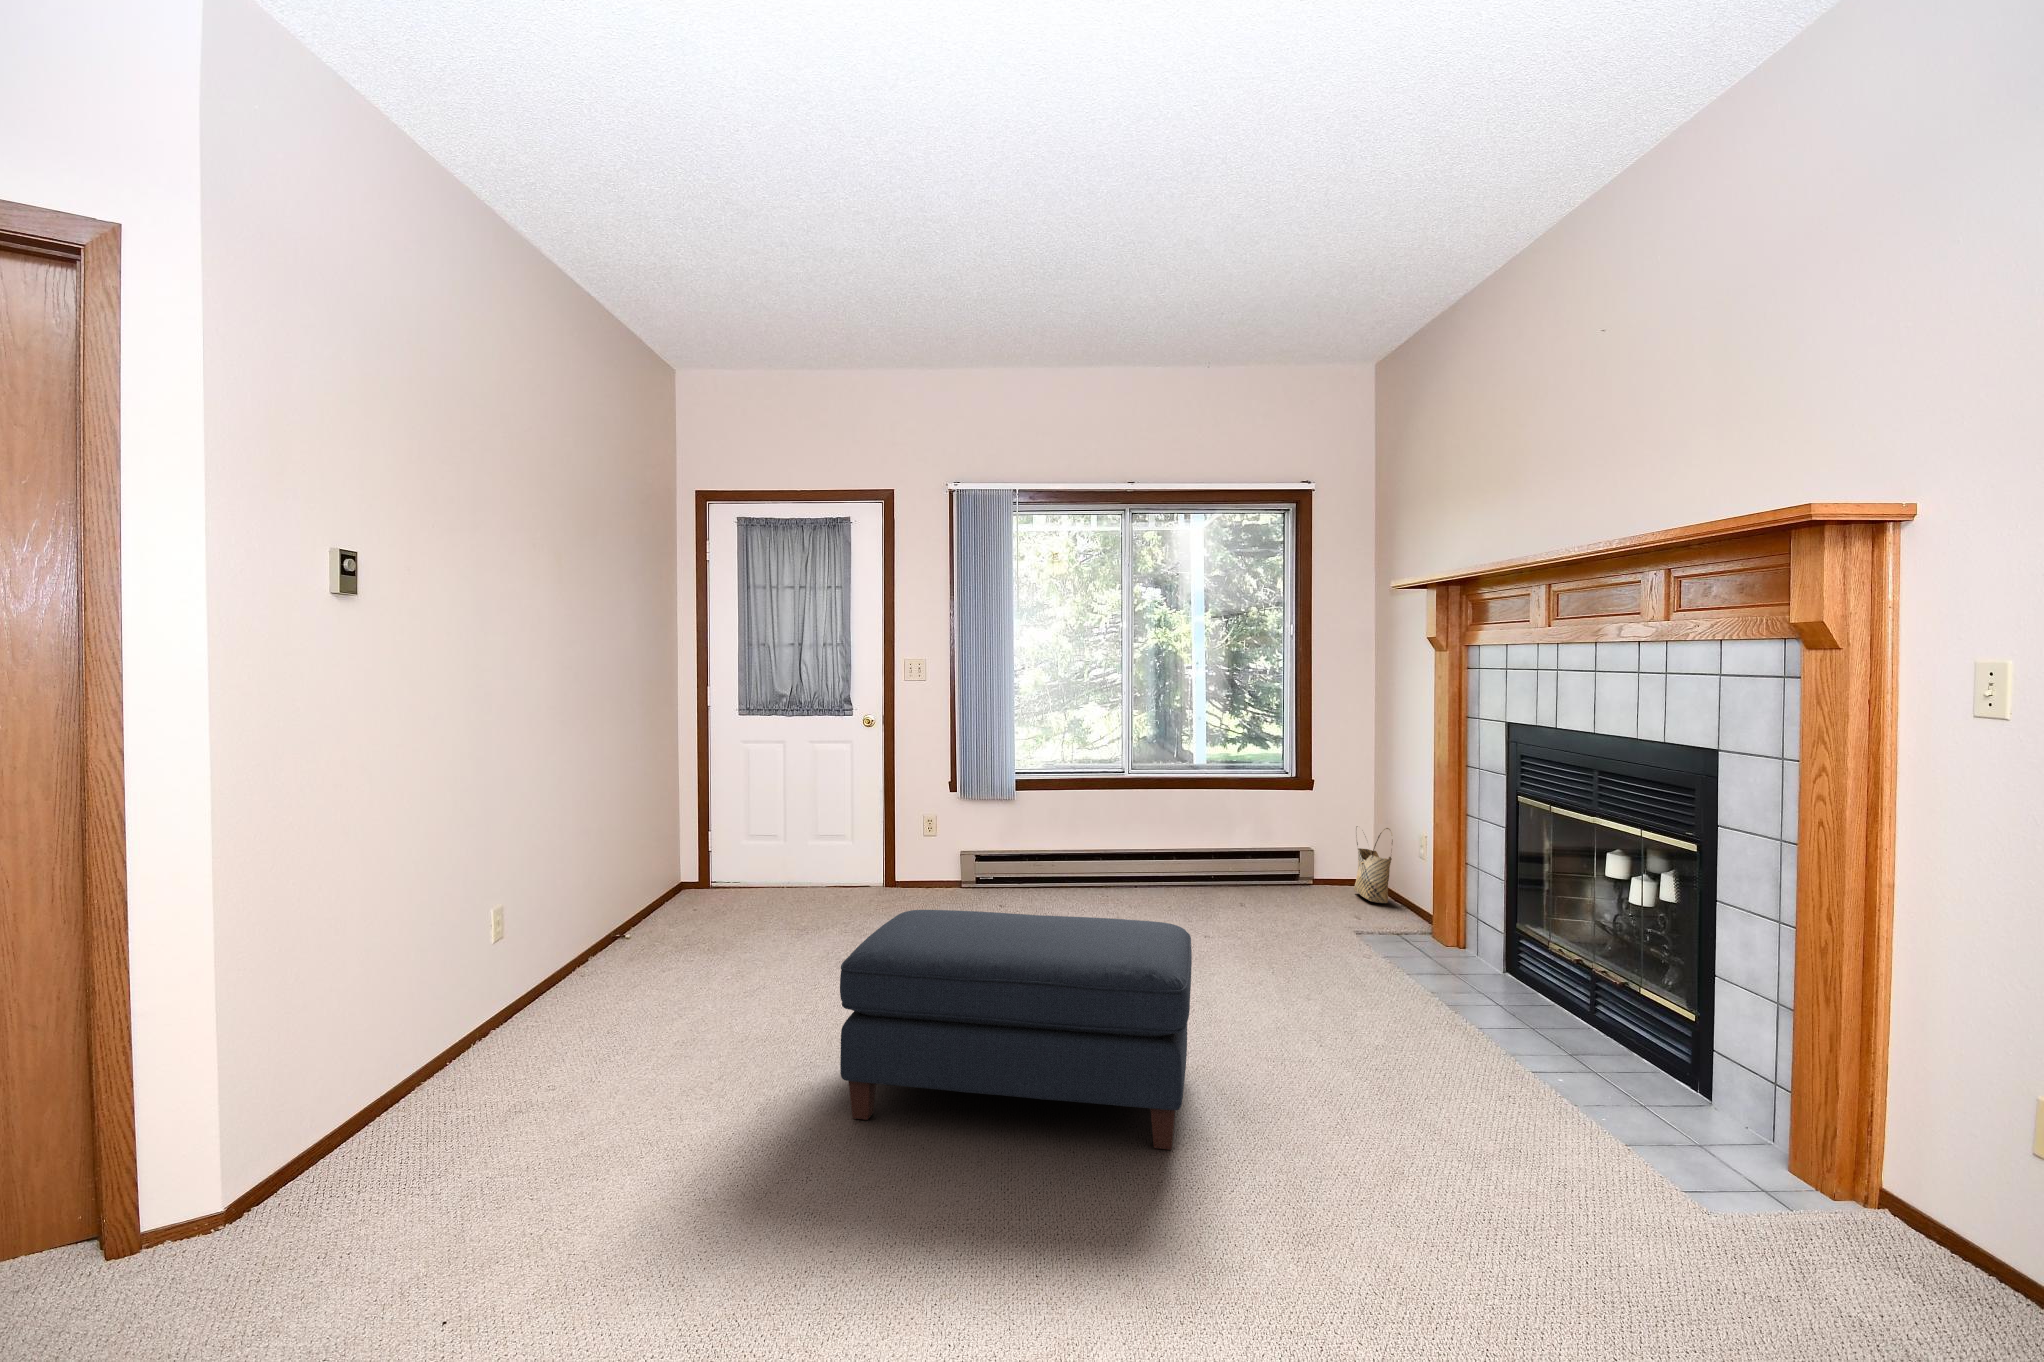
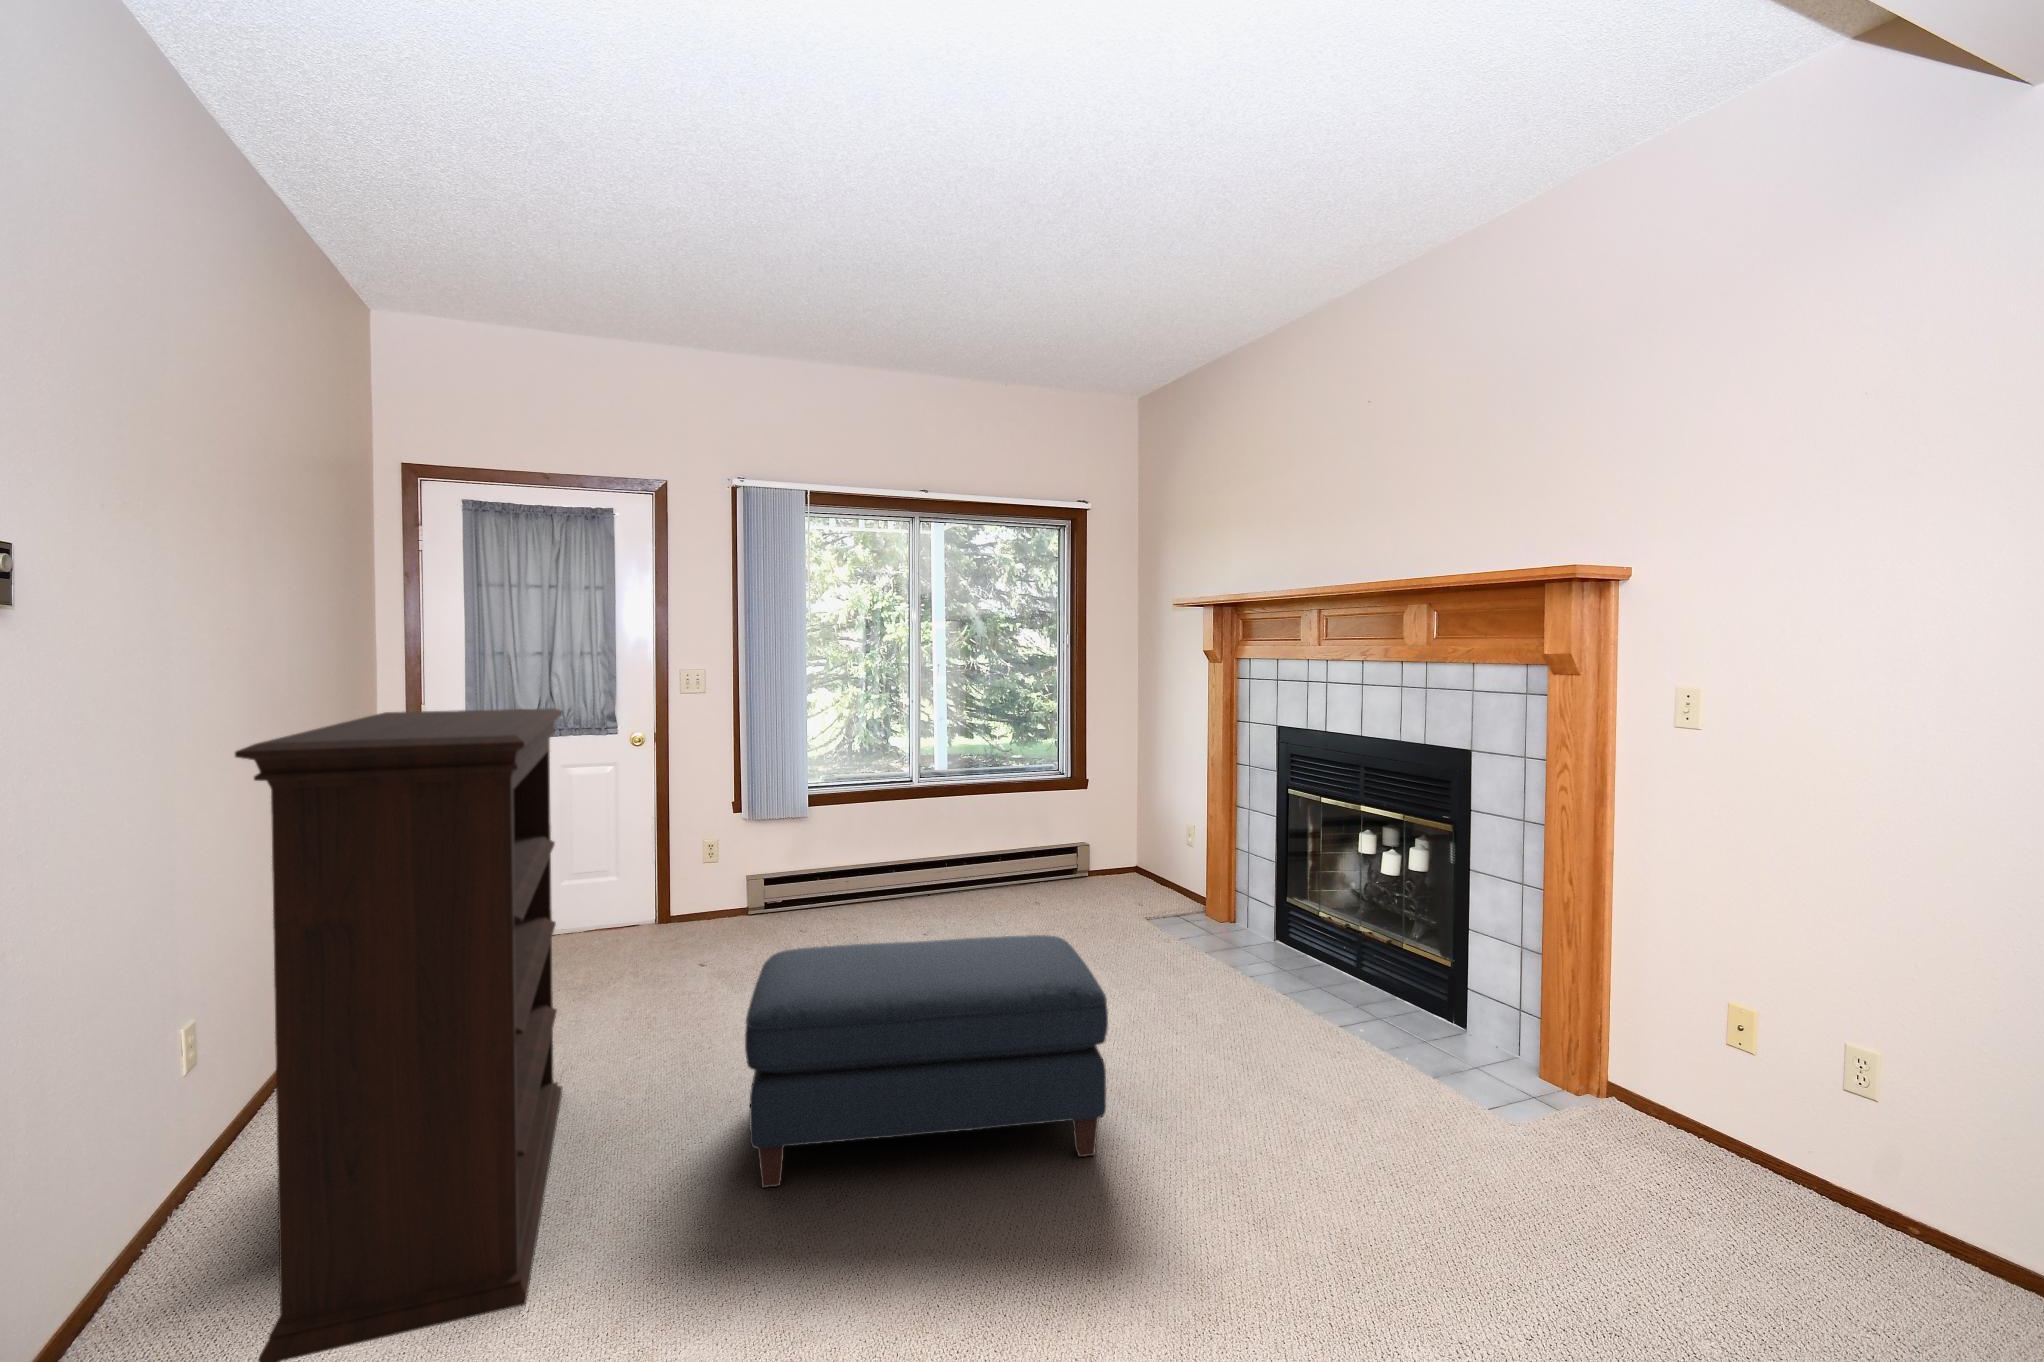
bookshelf: none [436,682,746,1171] -> present [235,708,563,1362]
woven basket: present [1354,826,1393,903] -> none [1120,819,1155,887]

